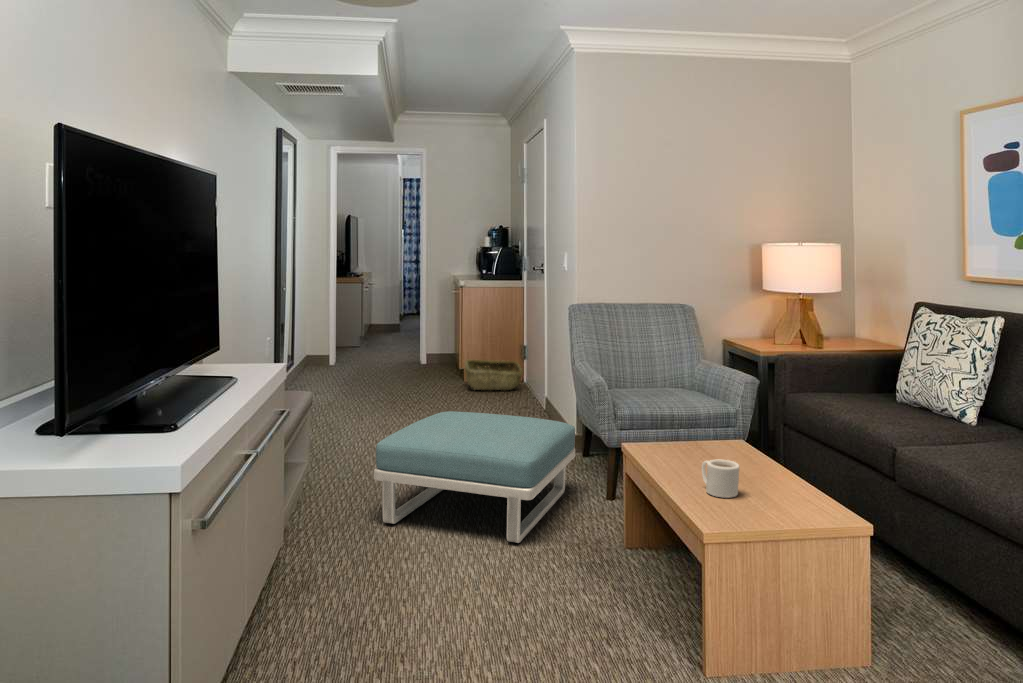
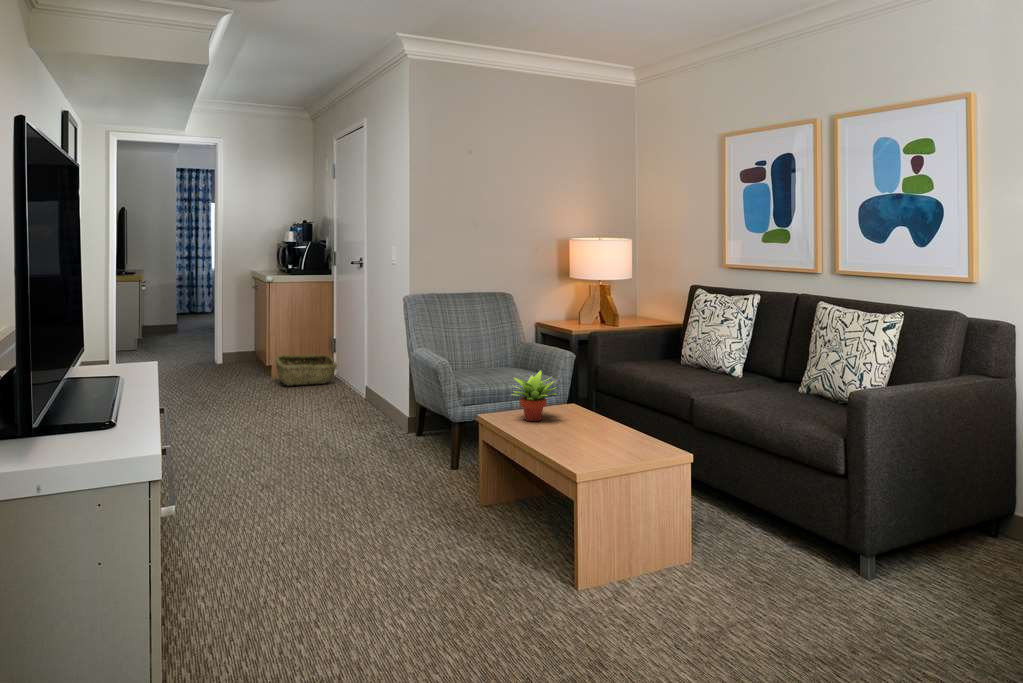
succulent plant: none [660,398,717,457] -> present [514,370,557,421]
footstool: present [374,411,575,543] -> none [234,401,421,515]
mug: present [702,460,739,498] -> none [556,418,588,449]

